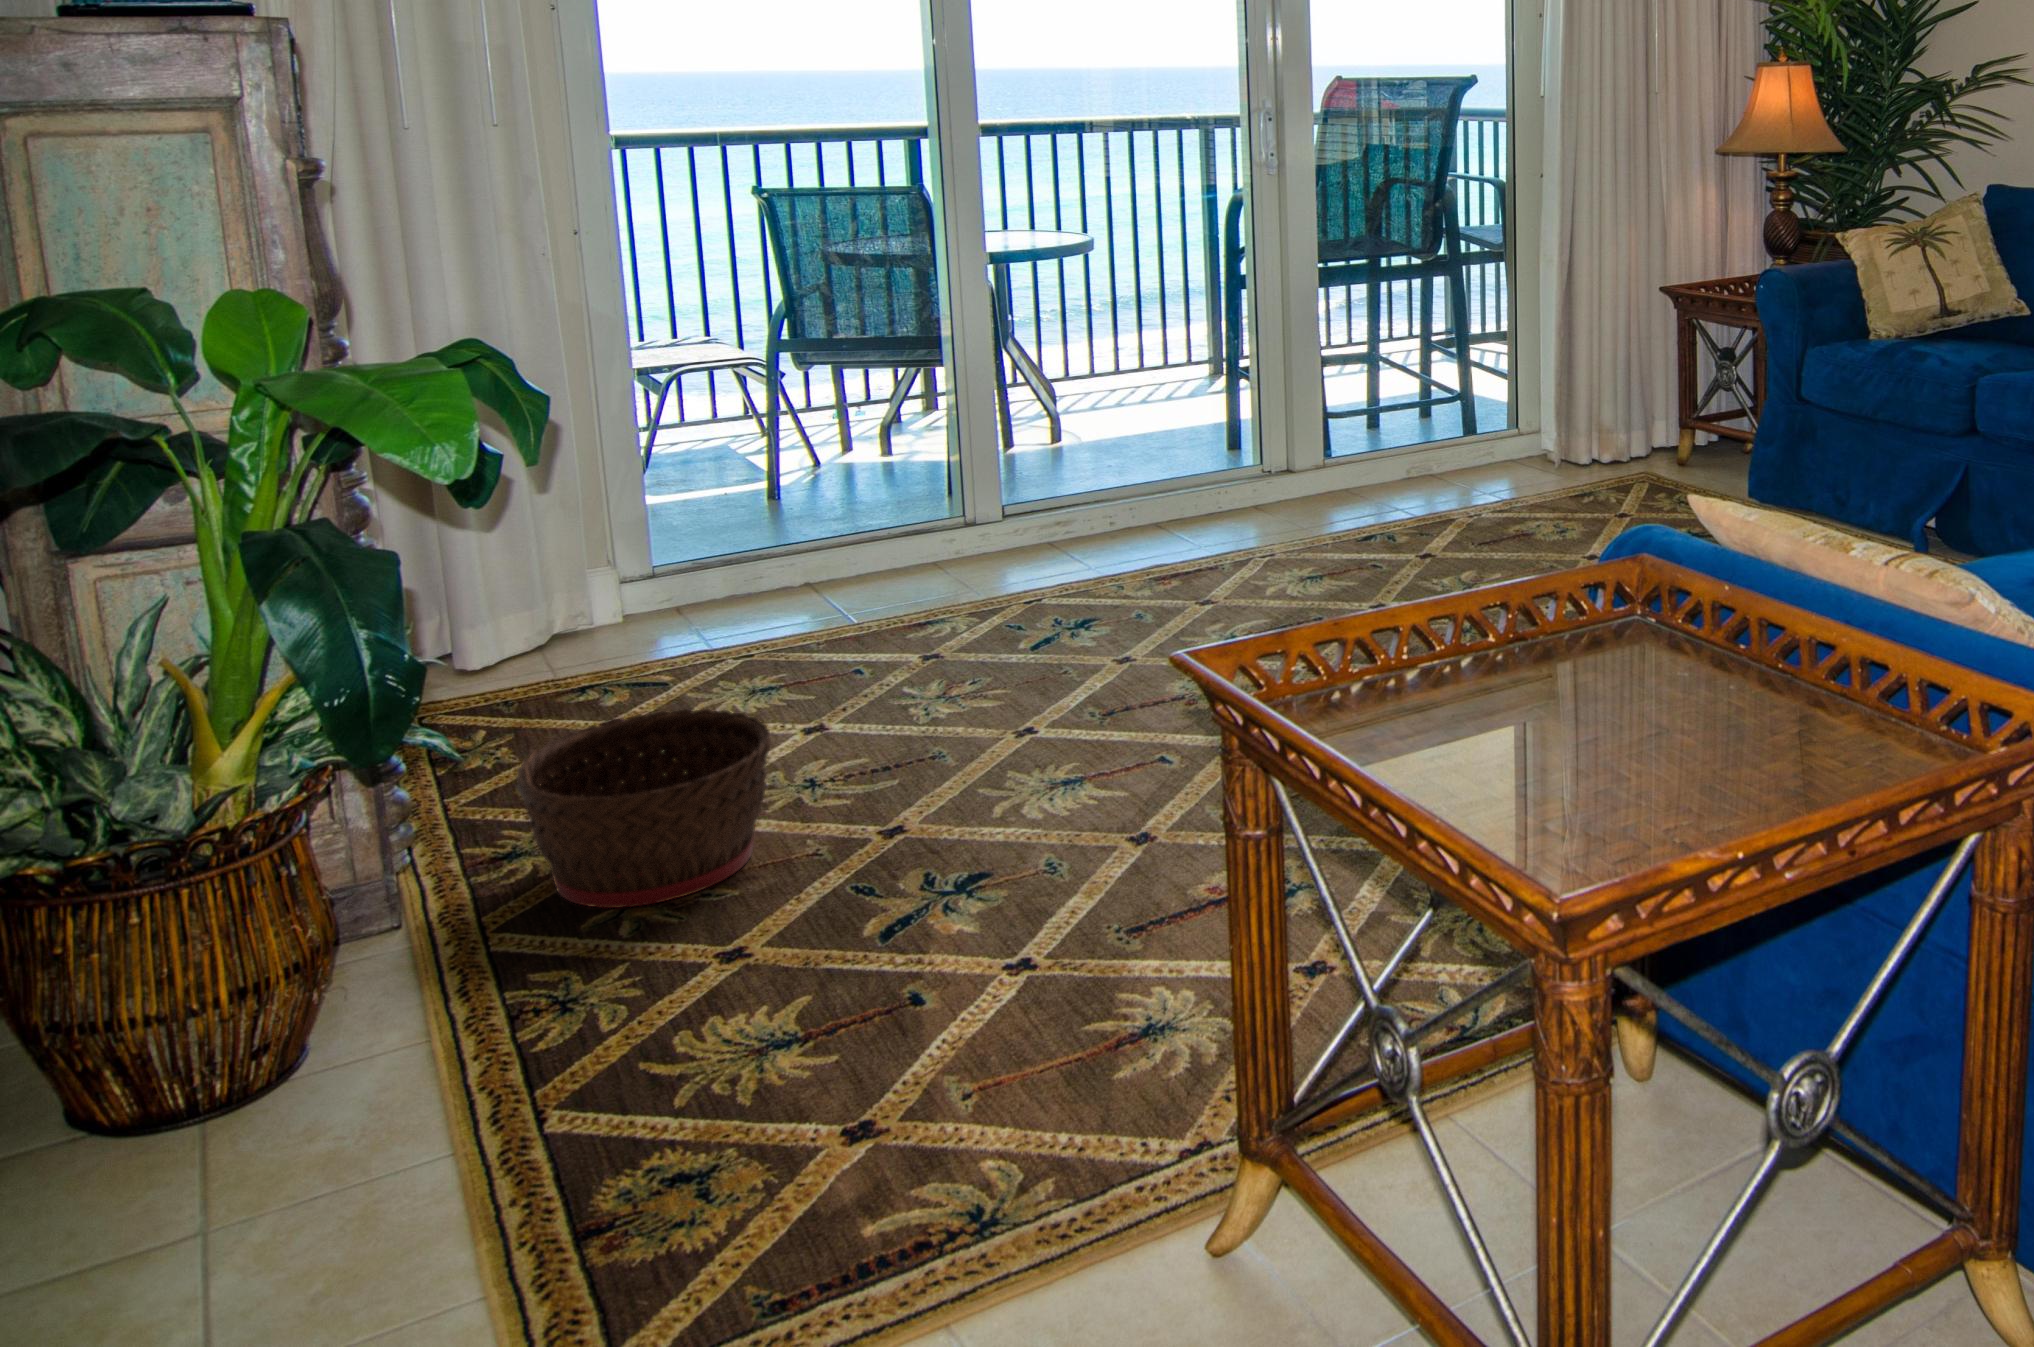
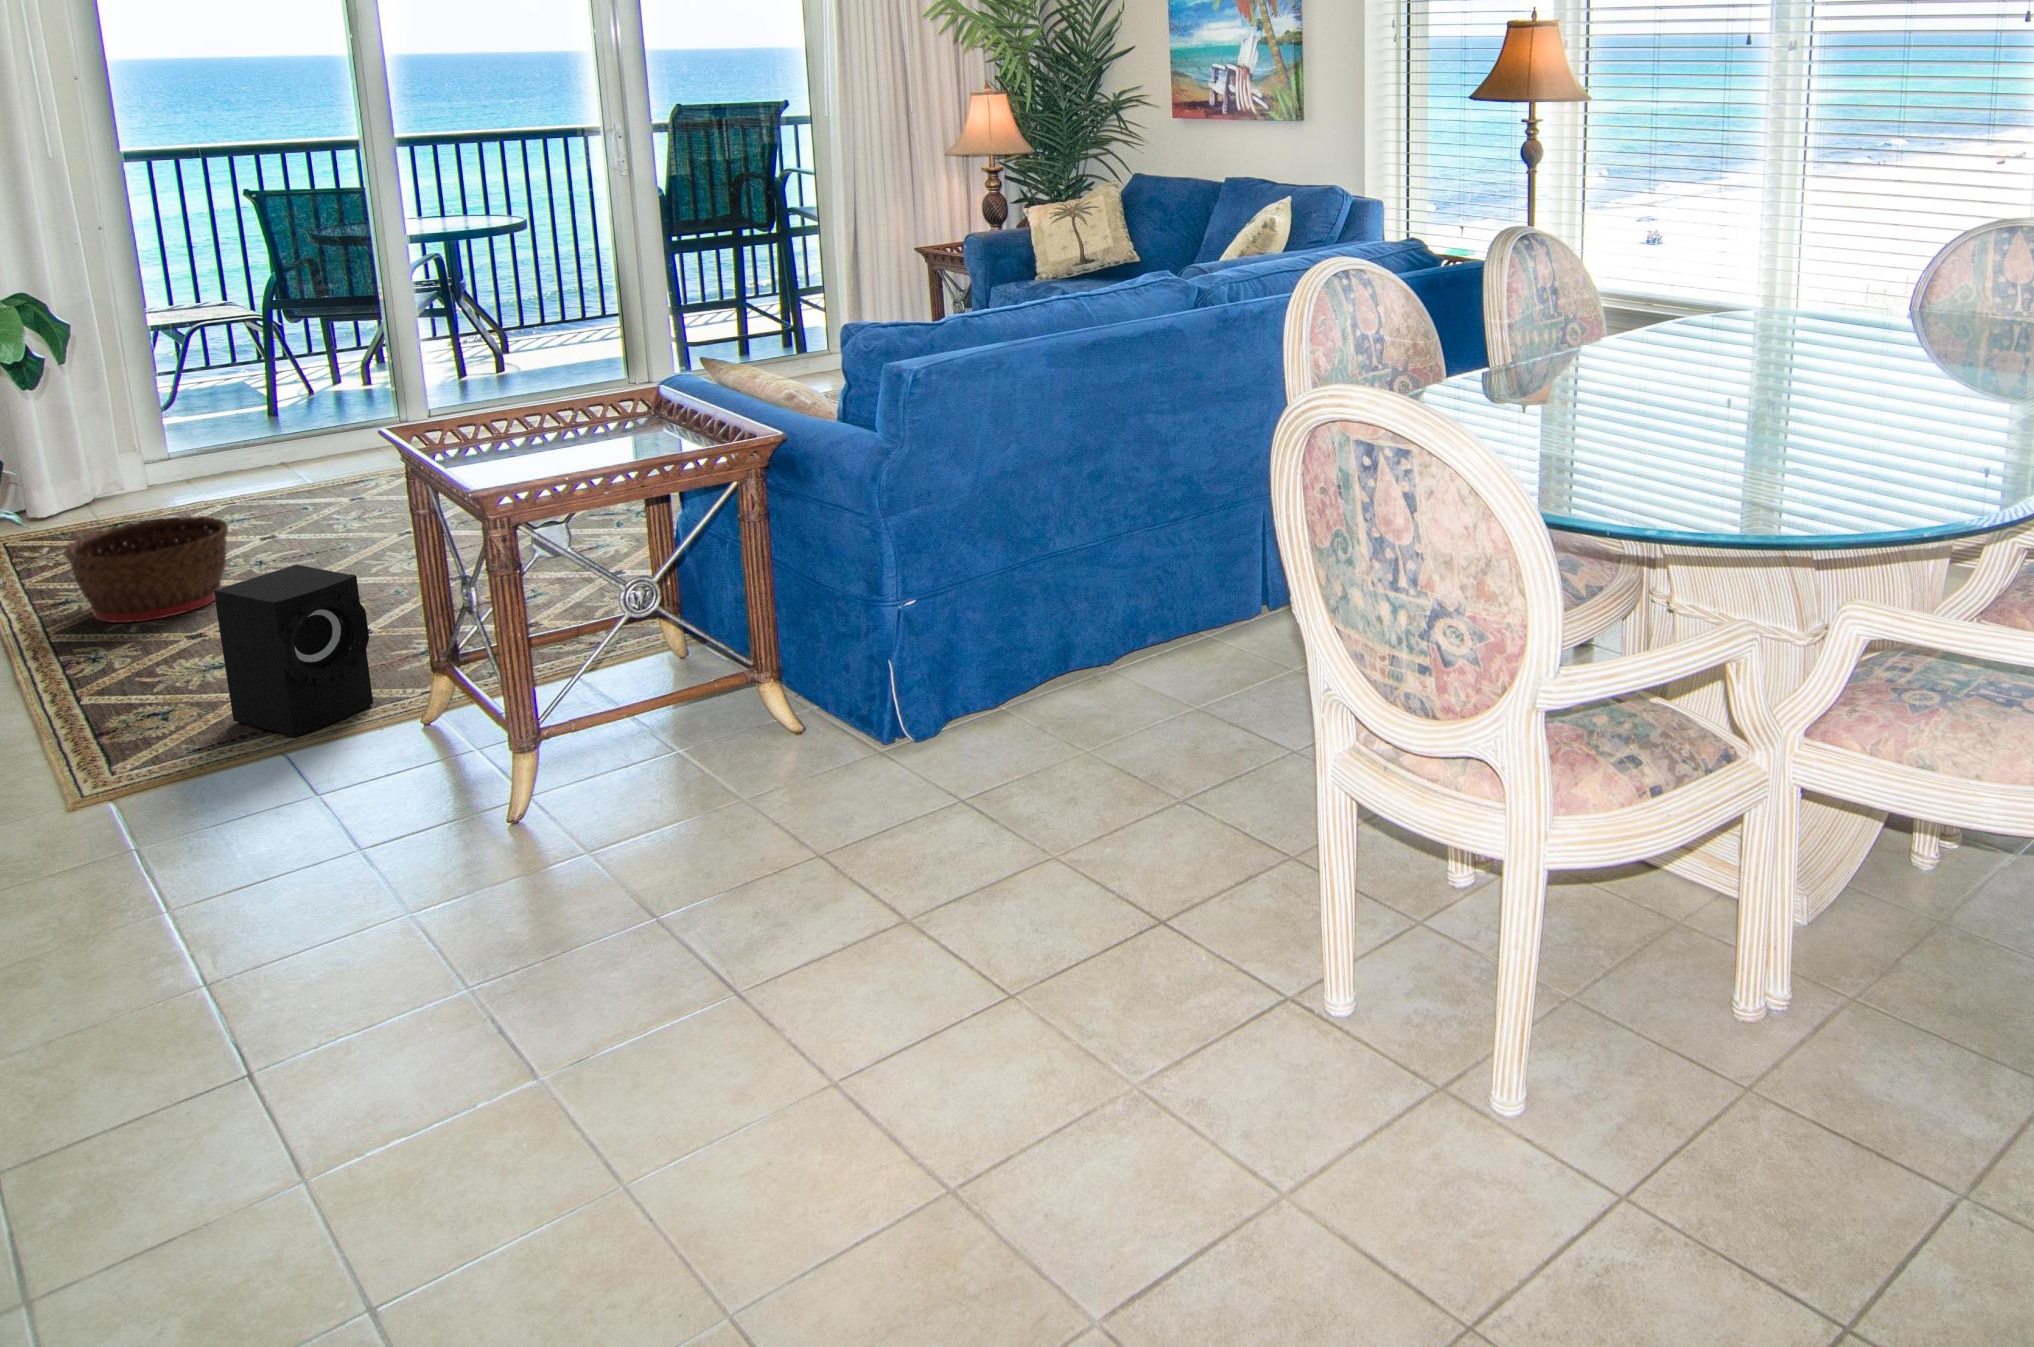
speaker: none [808,887,1090,1282] -> present [214,565,373,737]

